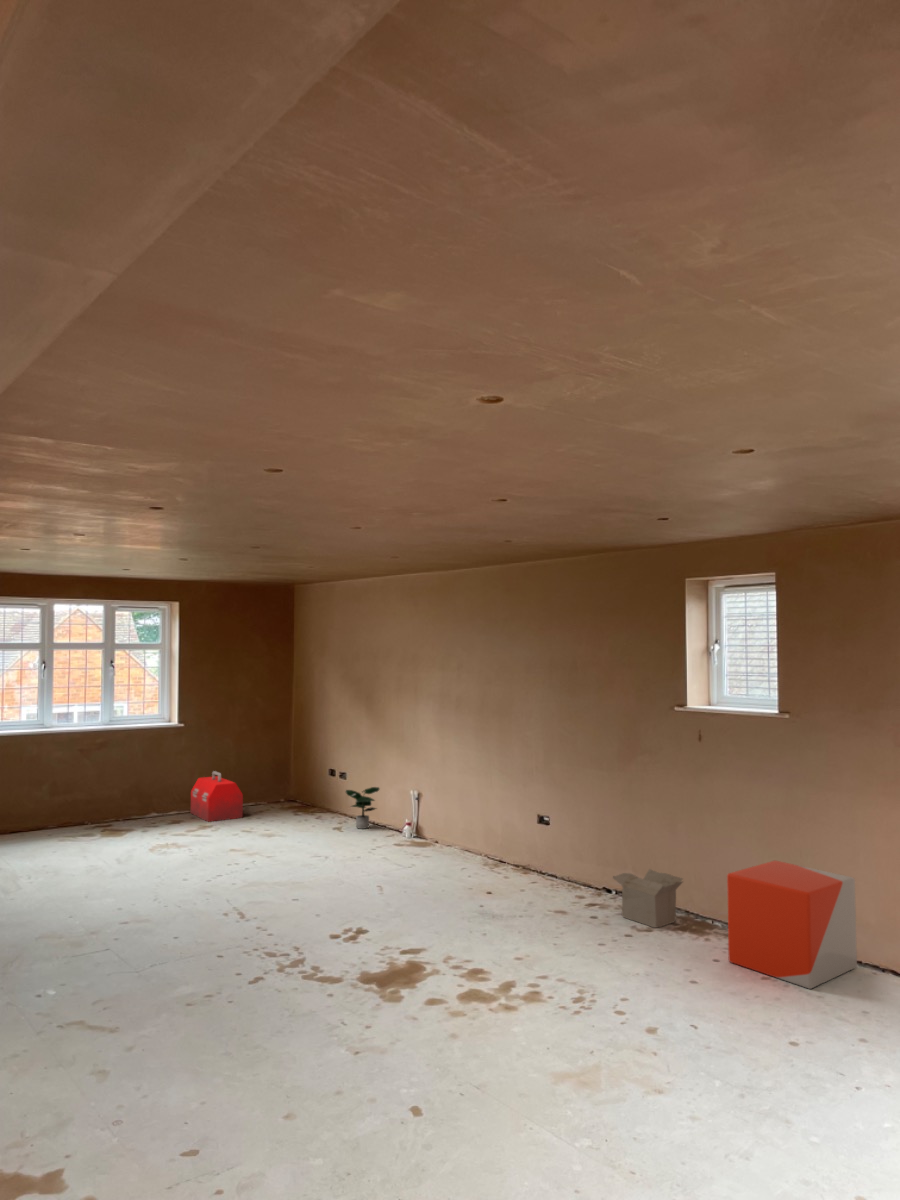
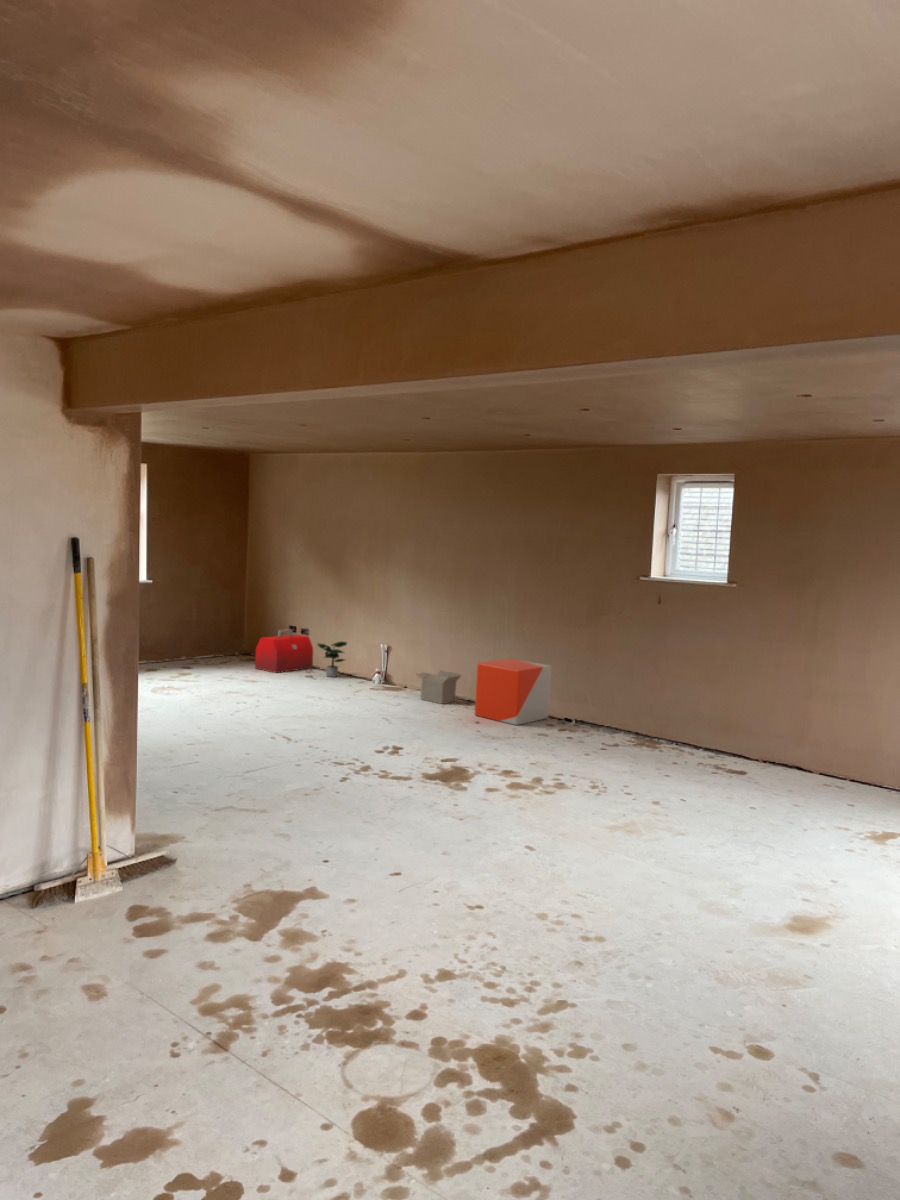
toolbox: present [191,771,243,822] -> present [255,629,313,673]
stool: present [727,861,857,989] -> present [475,659,551,725]
cardboard box: present [613,869,682,928] -> present [416,670,461,704]

